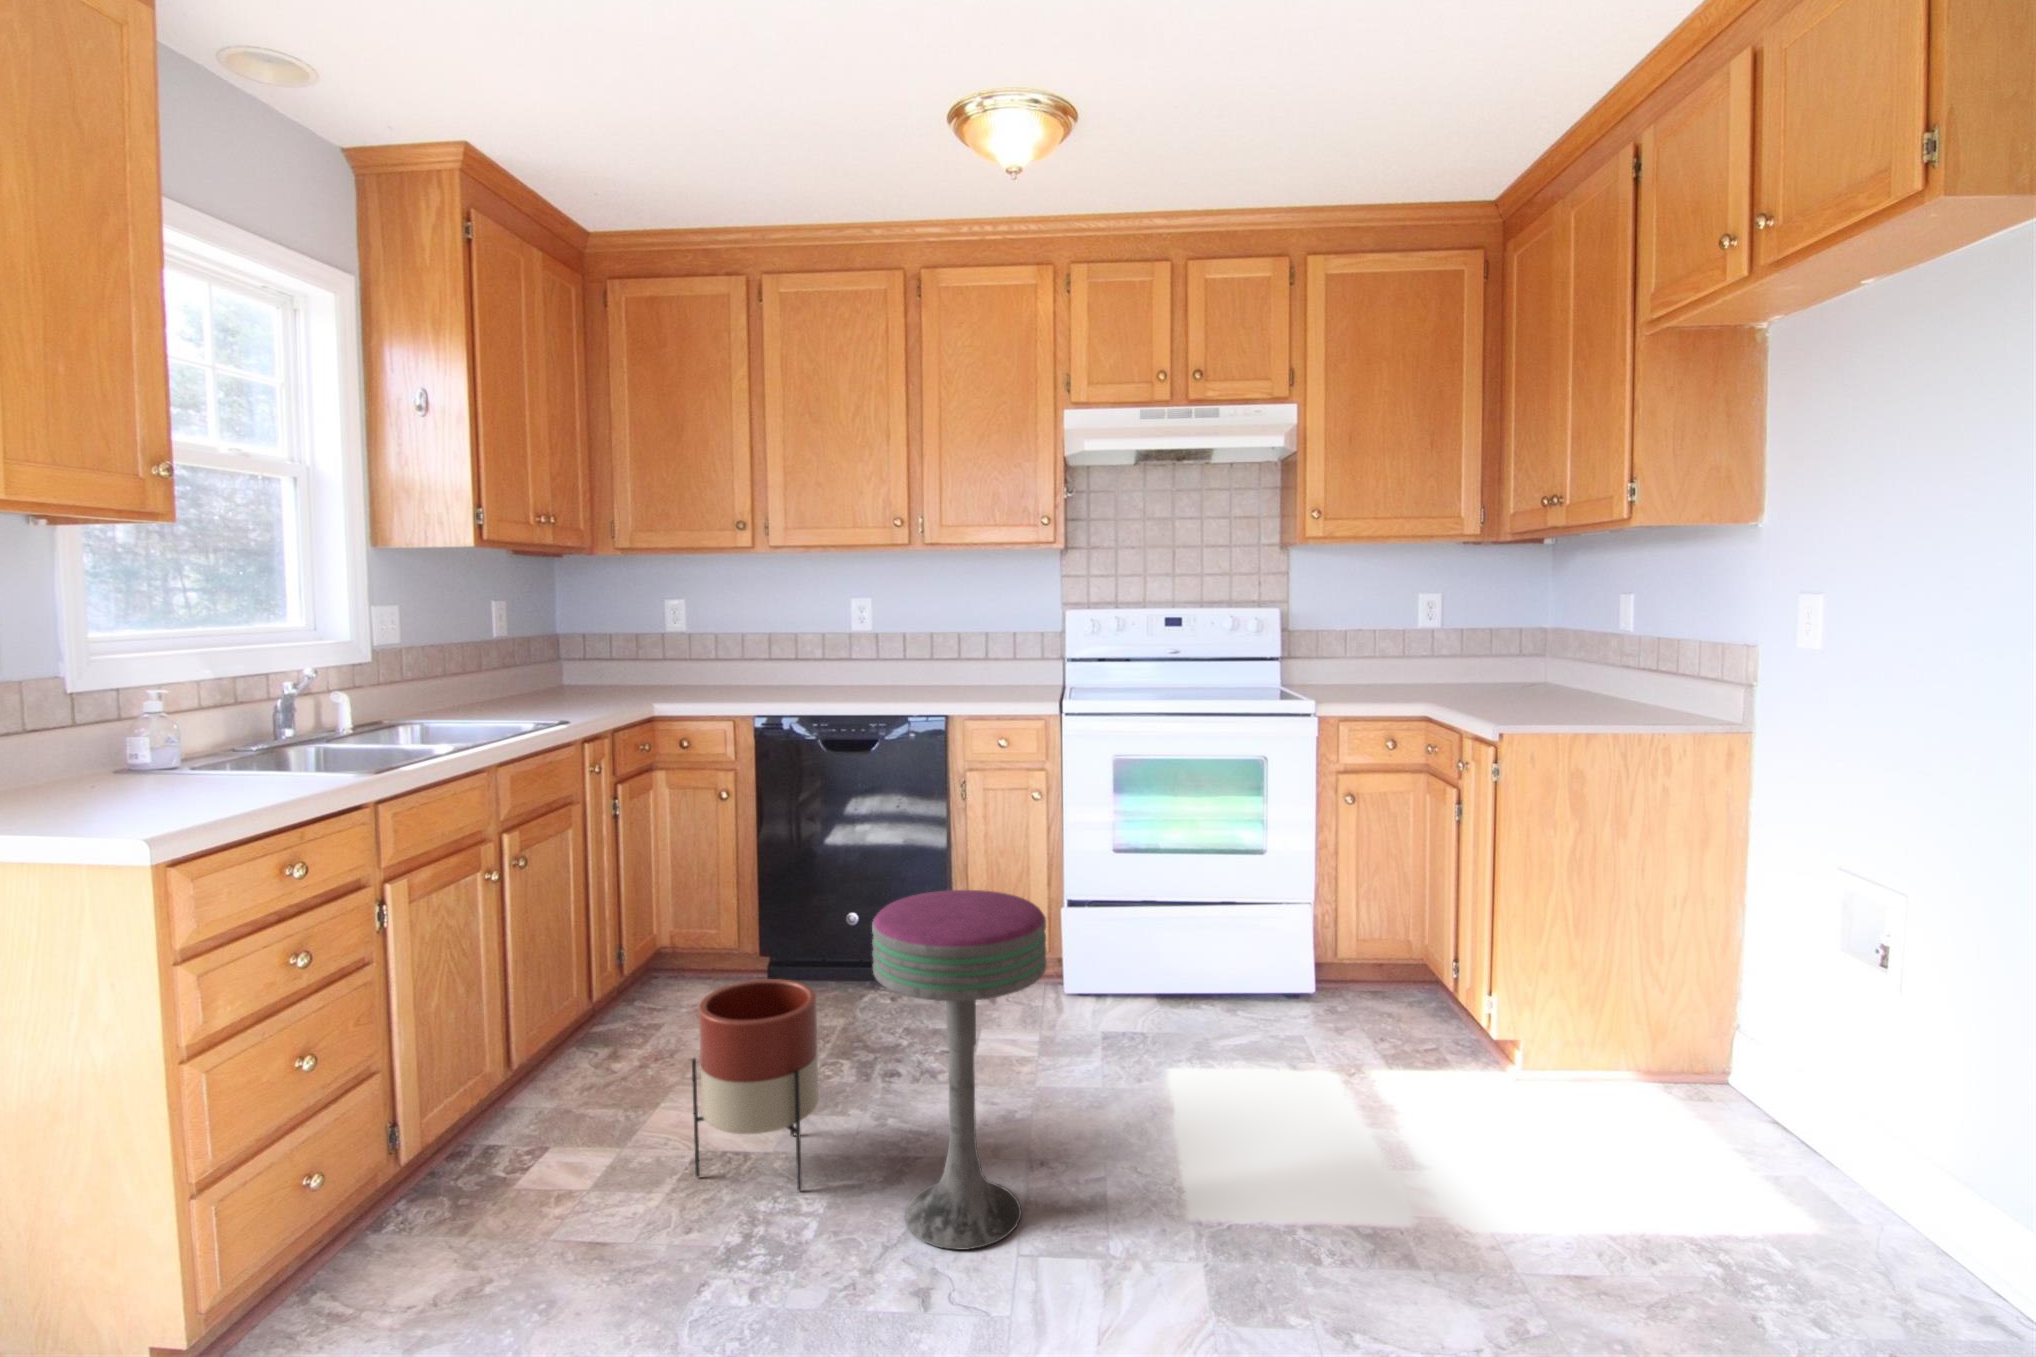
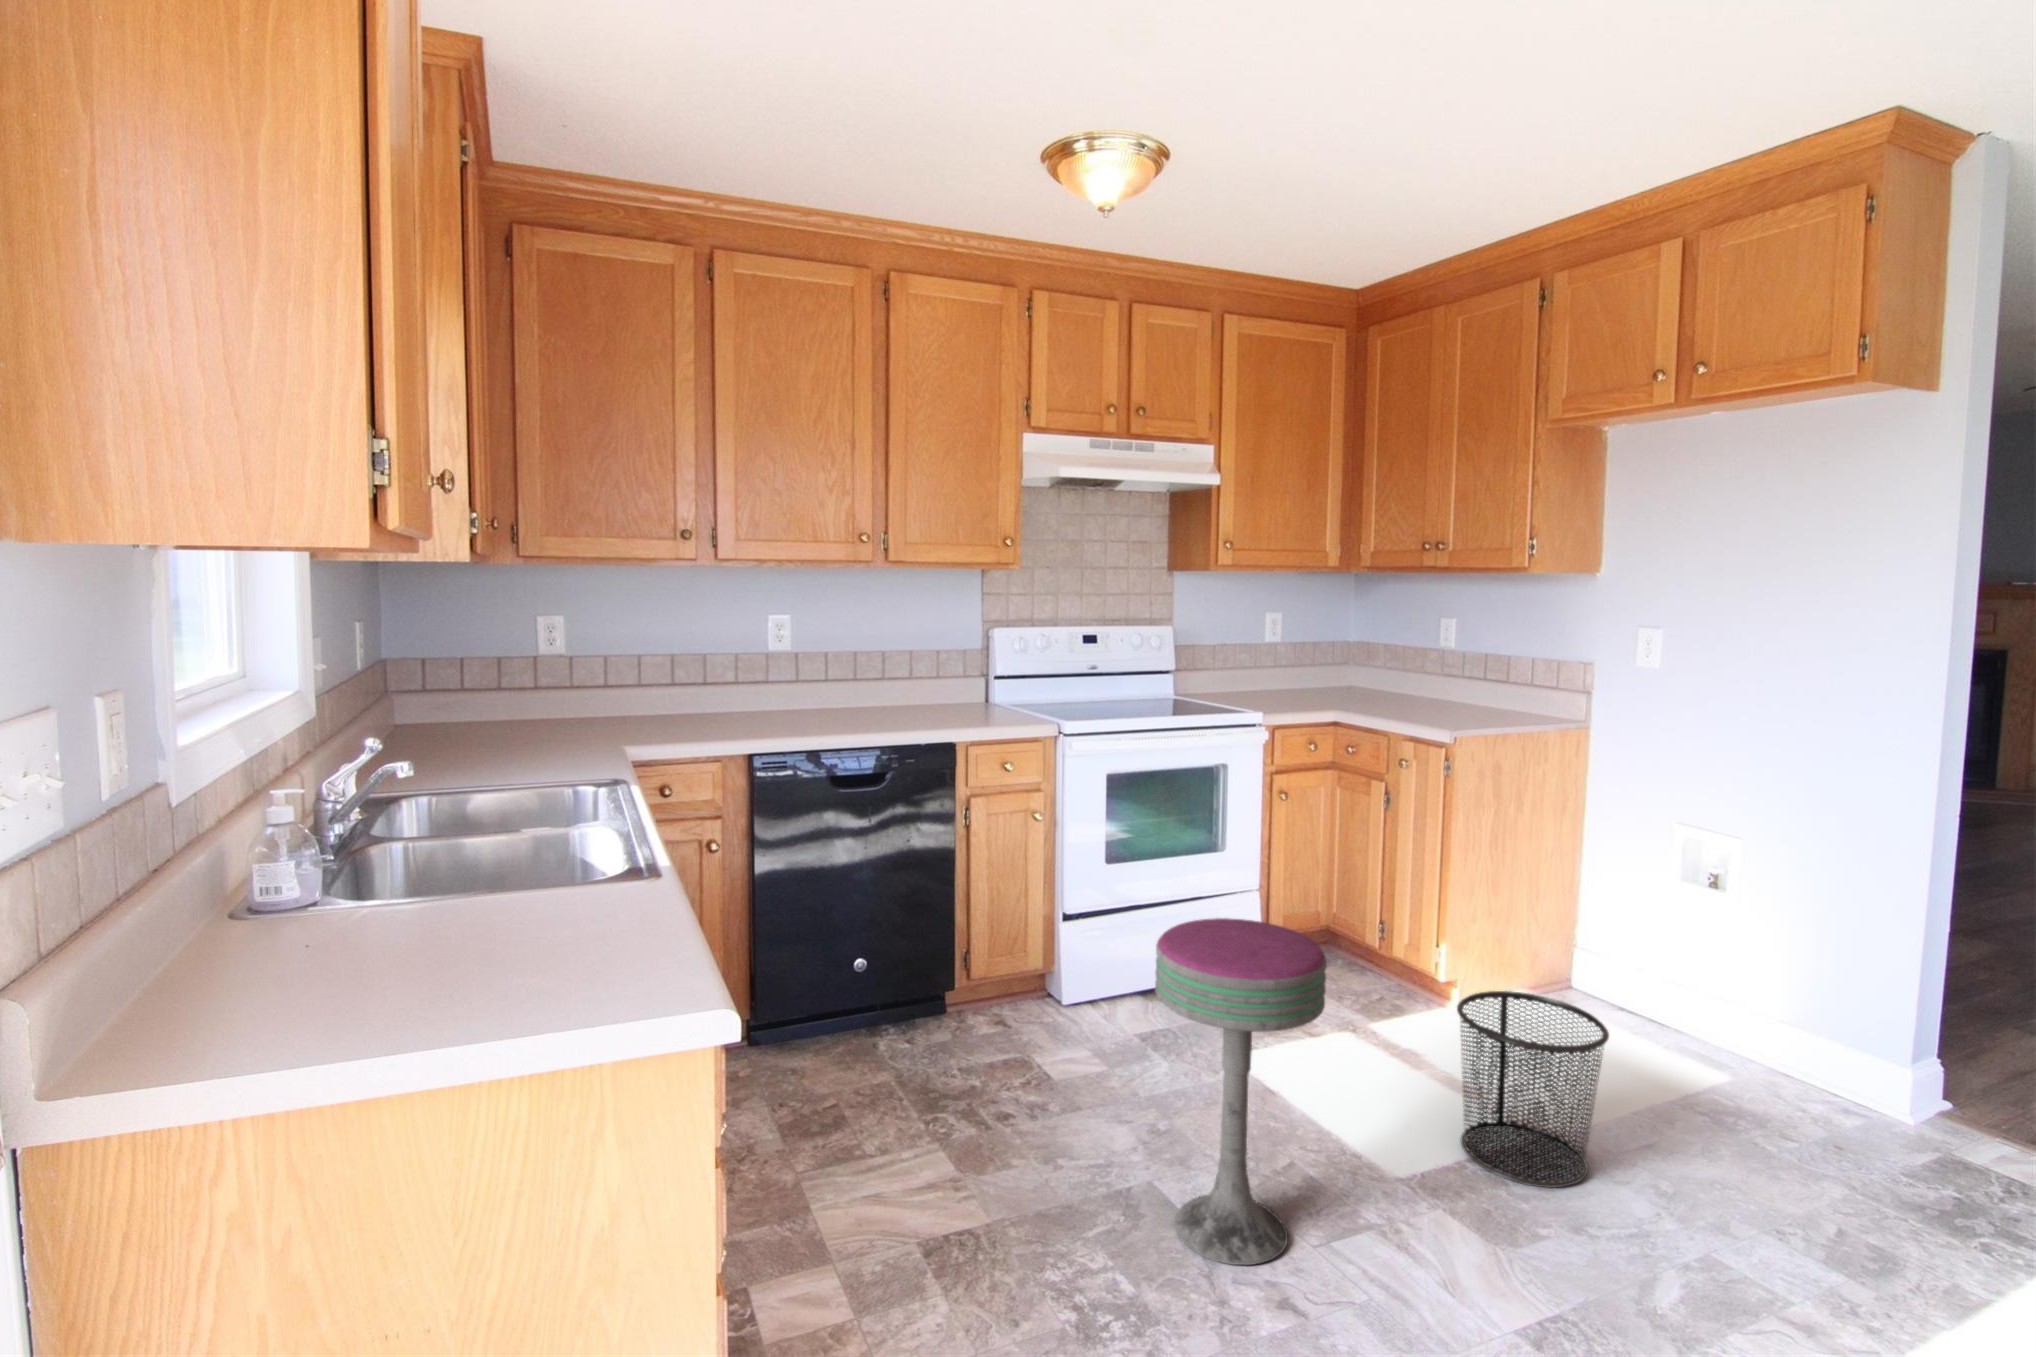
planter: present [692,979,819,1191] -> none [943,1040,1071,1272]
waste bin: none [1297,1032,1477,1283] -> present [1457,991,1609,1188]

